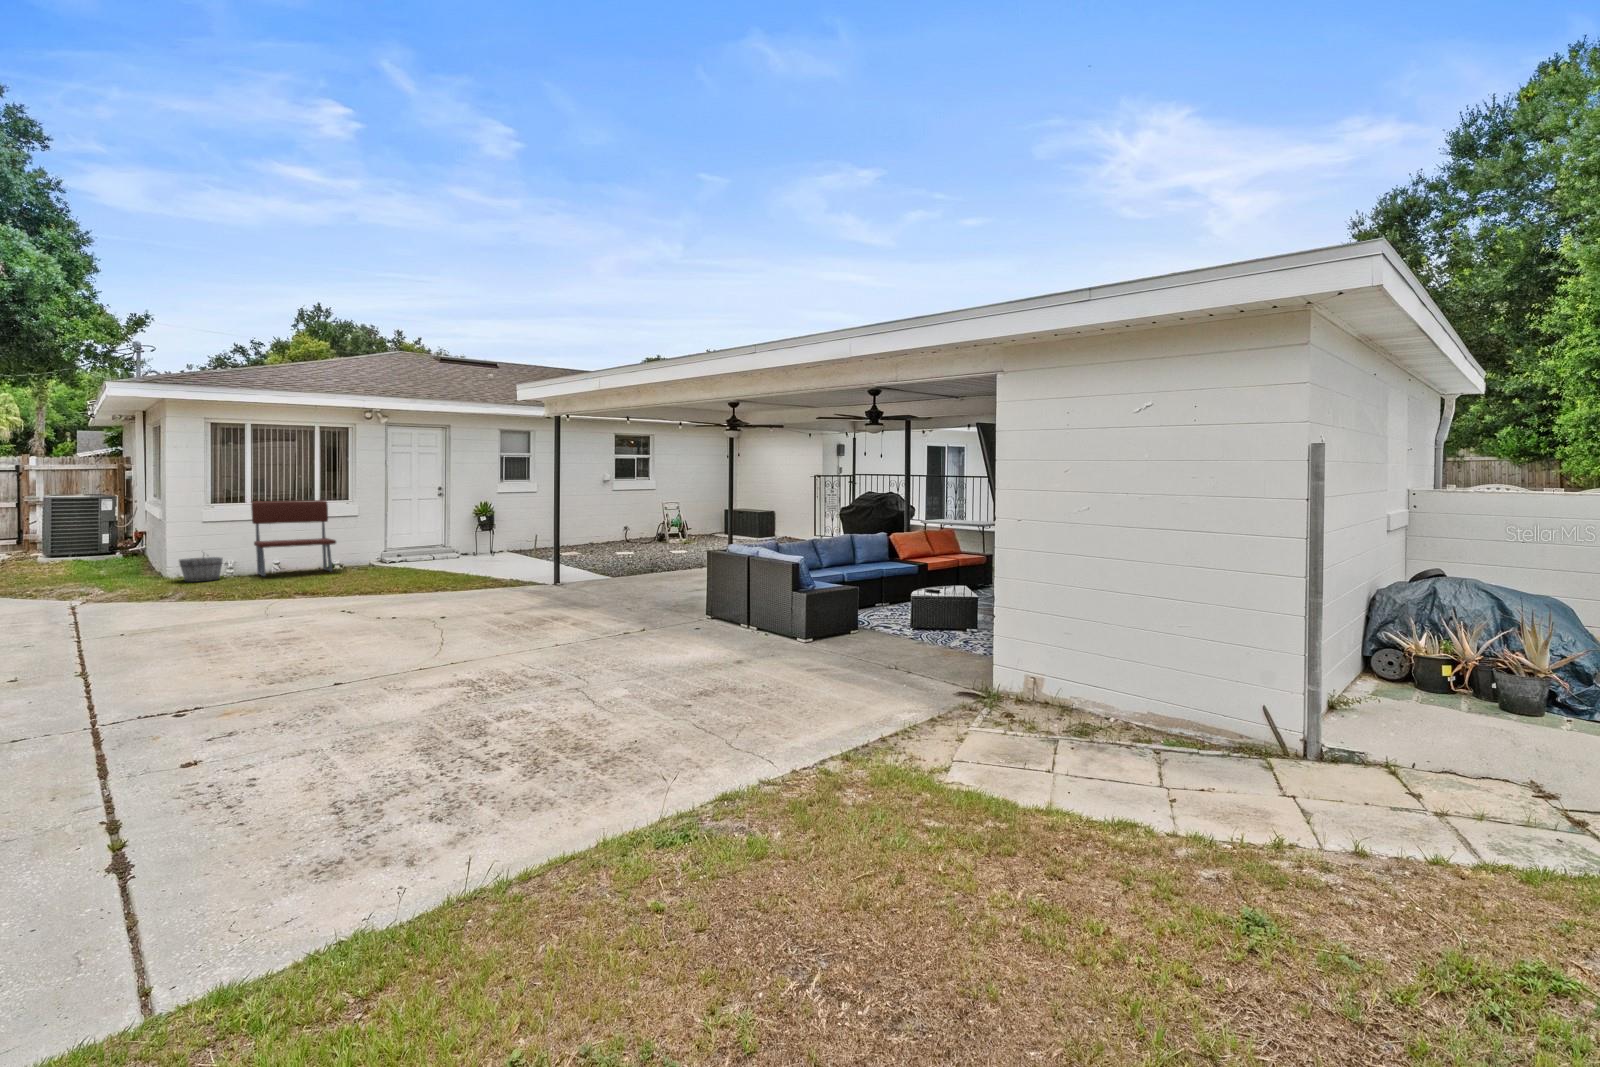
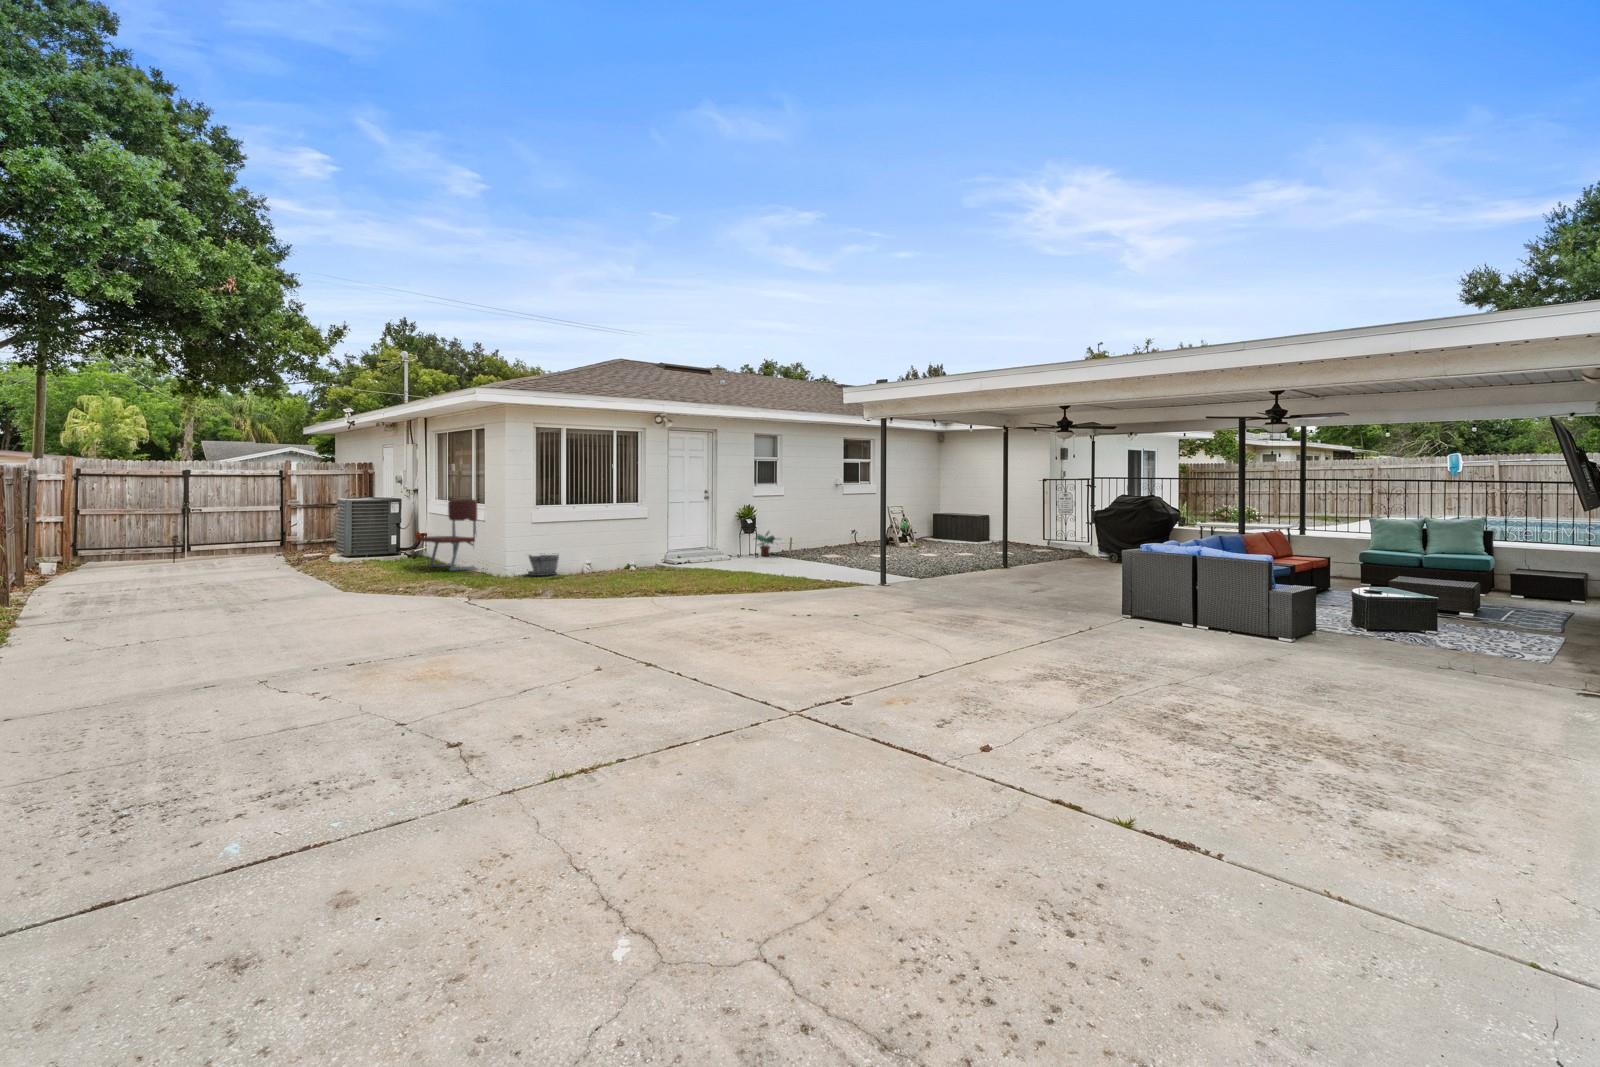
bench: present [251,500,336,576] -> present [418,499,477,571]
potted plant: none [487,528,529,556] -> present [755,532,779,556]

